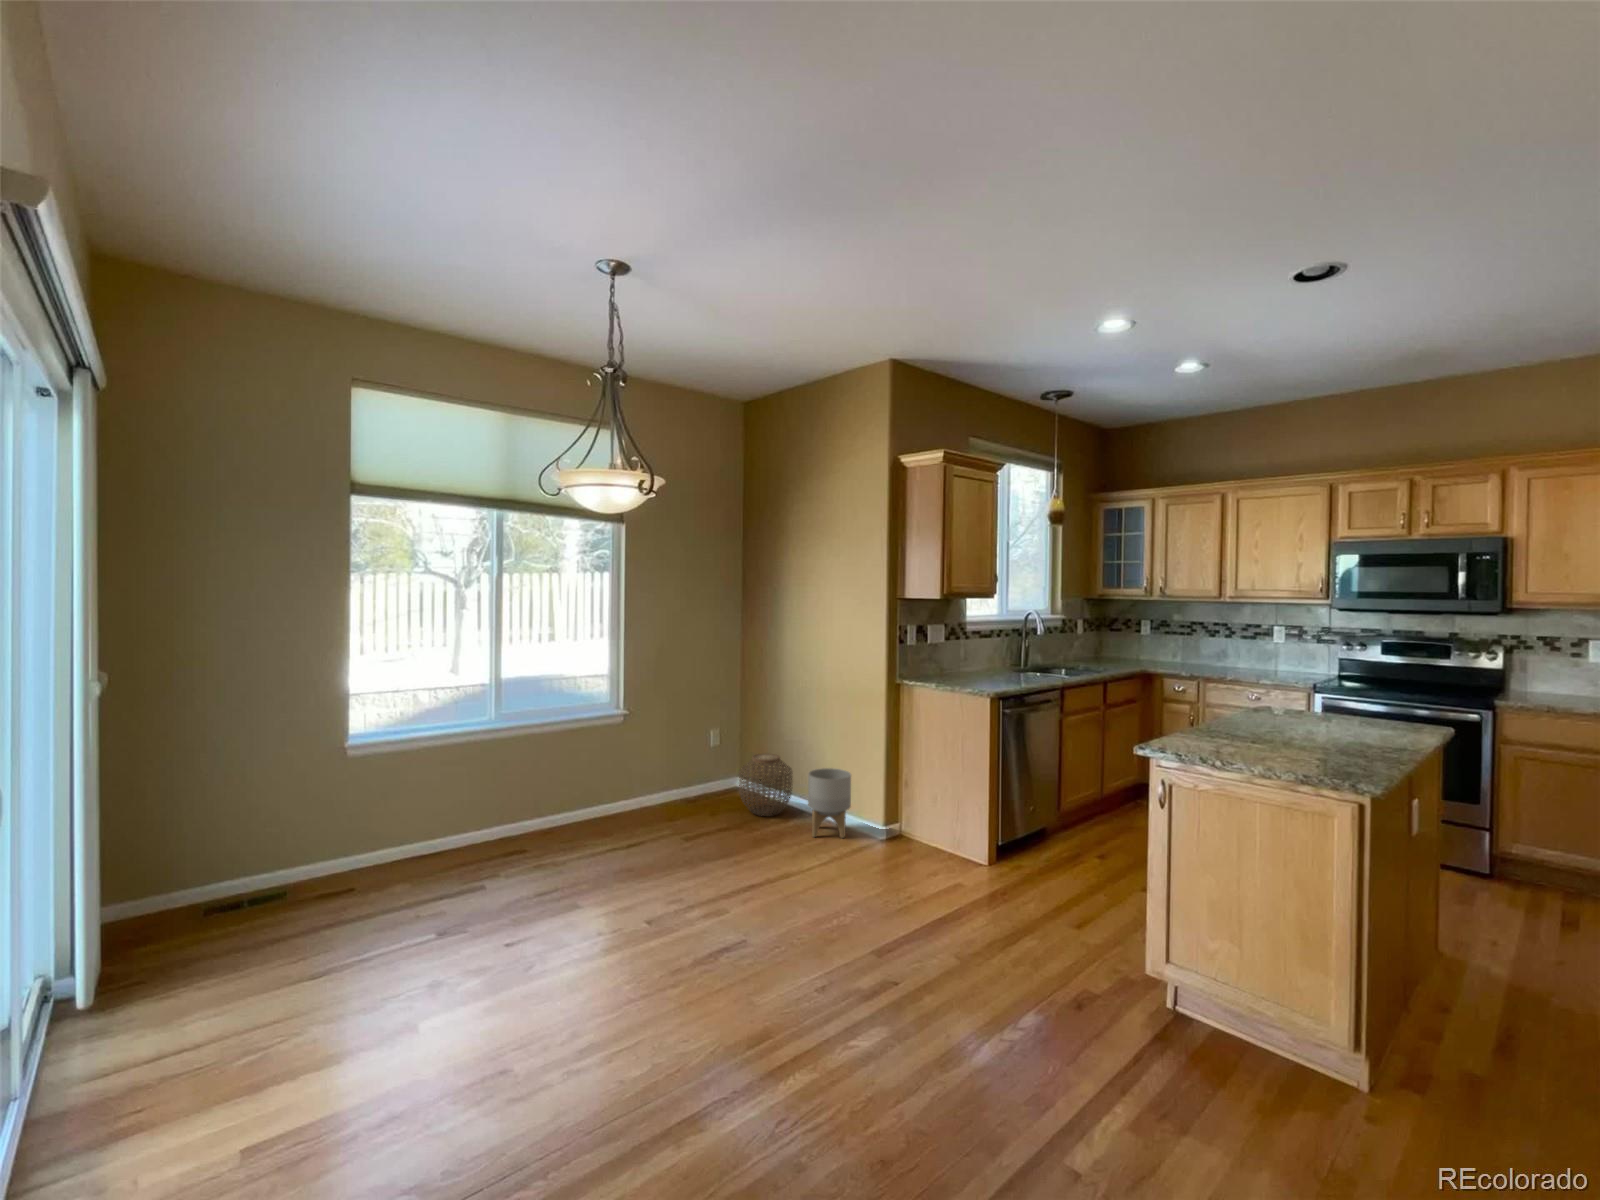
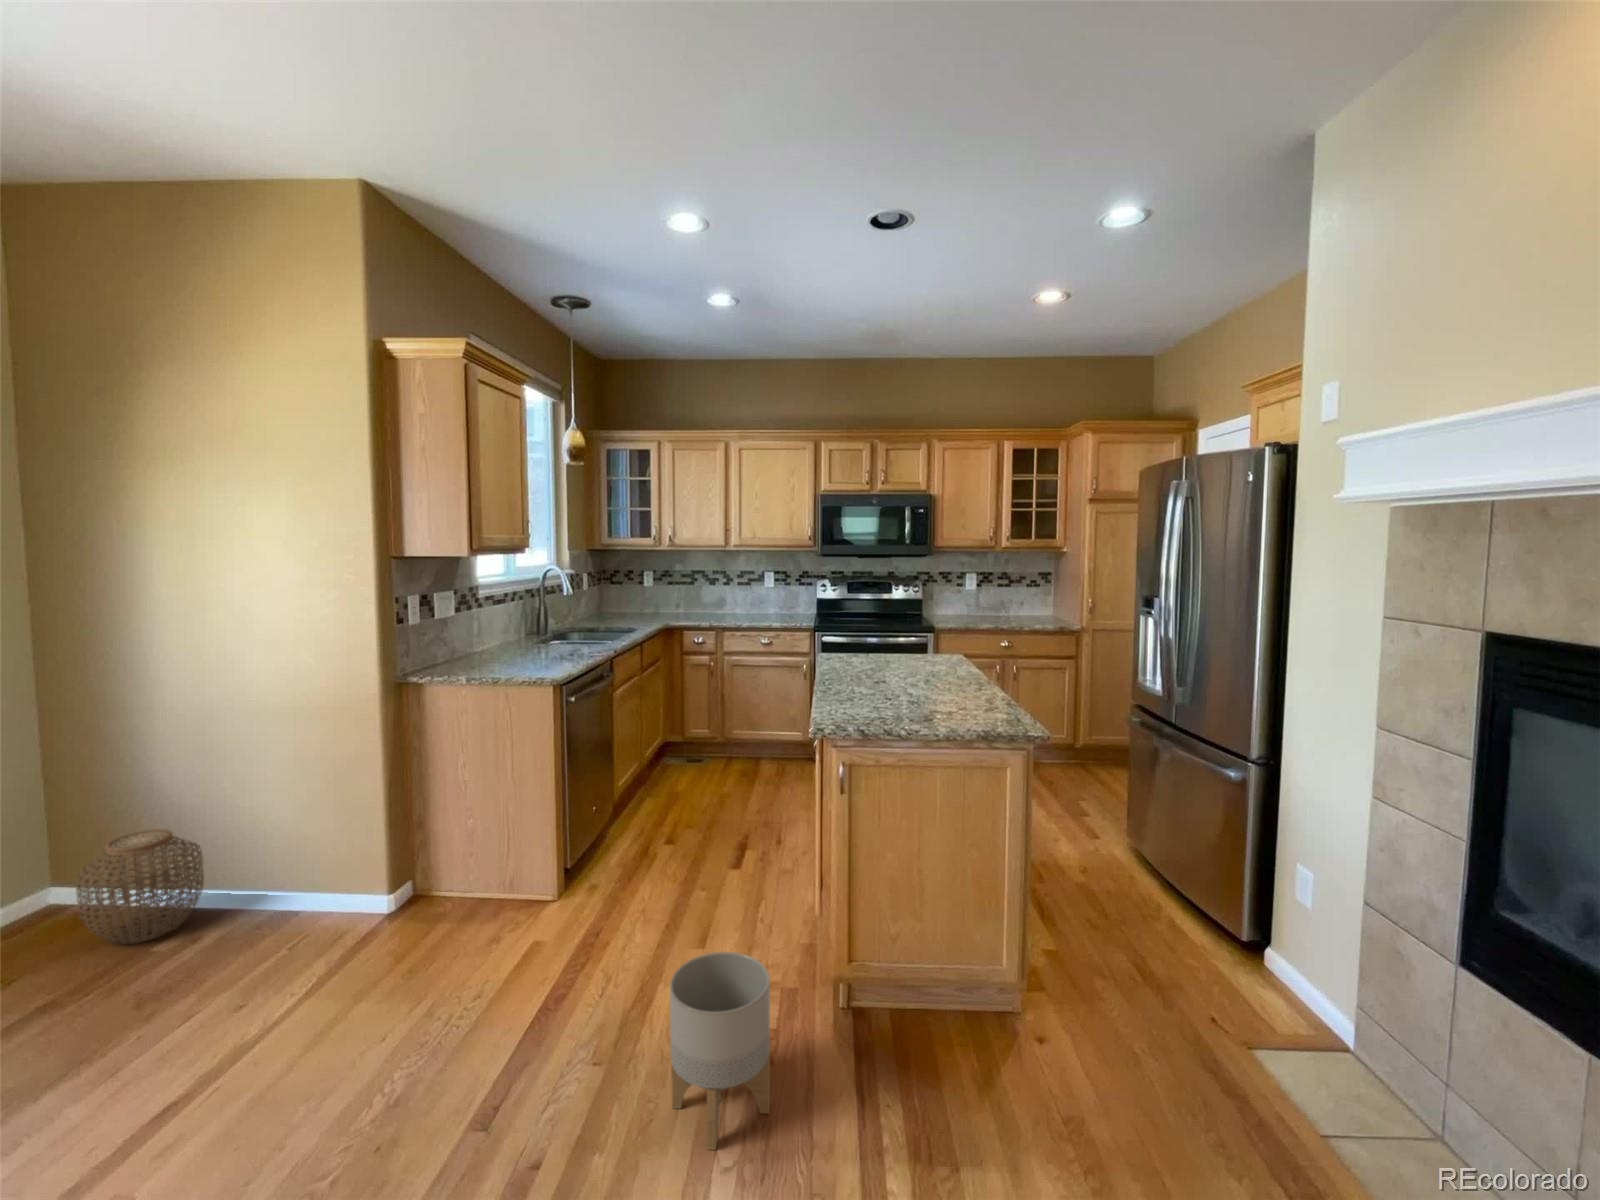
planter: present [808,768,851,838] -> present [670,951,770,1150]

